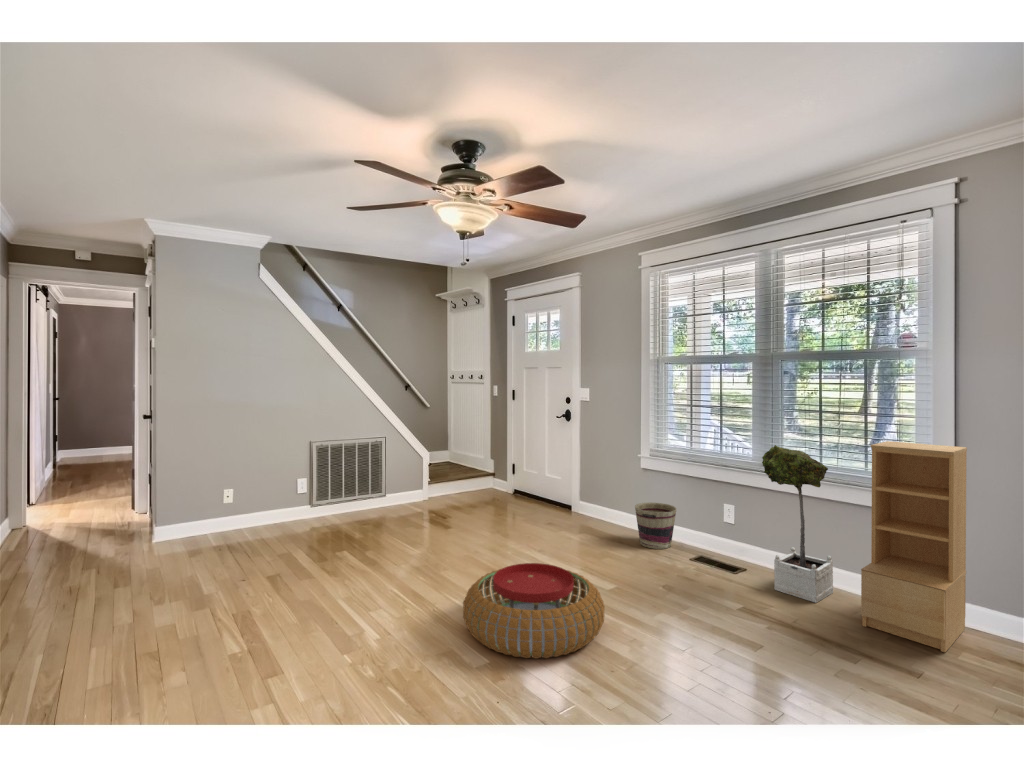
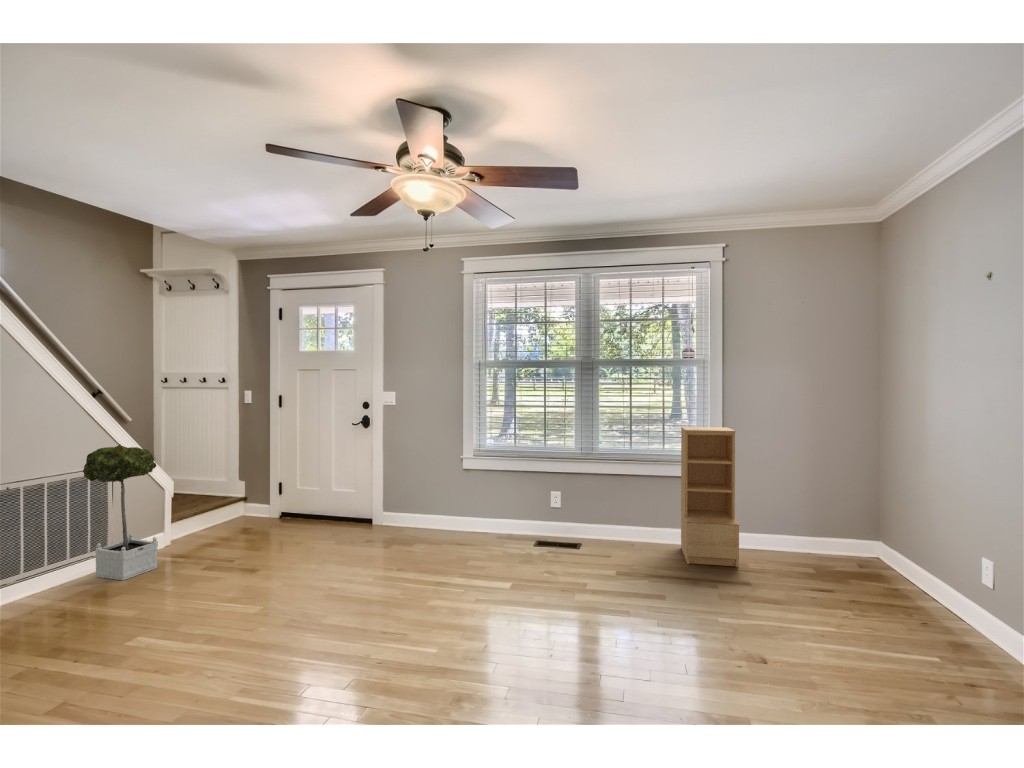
potted tree: present [762,445,833,603] -> present [83,444,158,581]
basket: present [635,503,676,549] -> none [472,500,510,544]
pouf: present [463,563,605,659] -> none [424,574,573,677]

